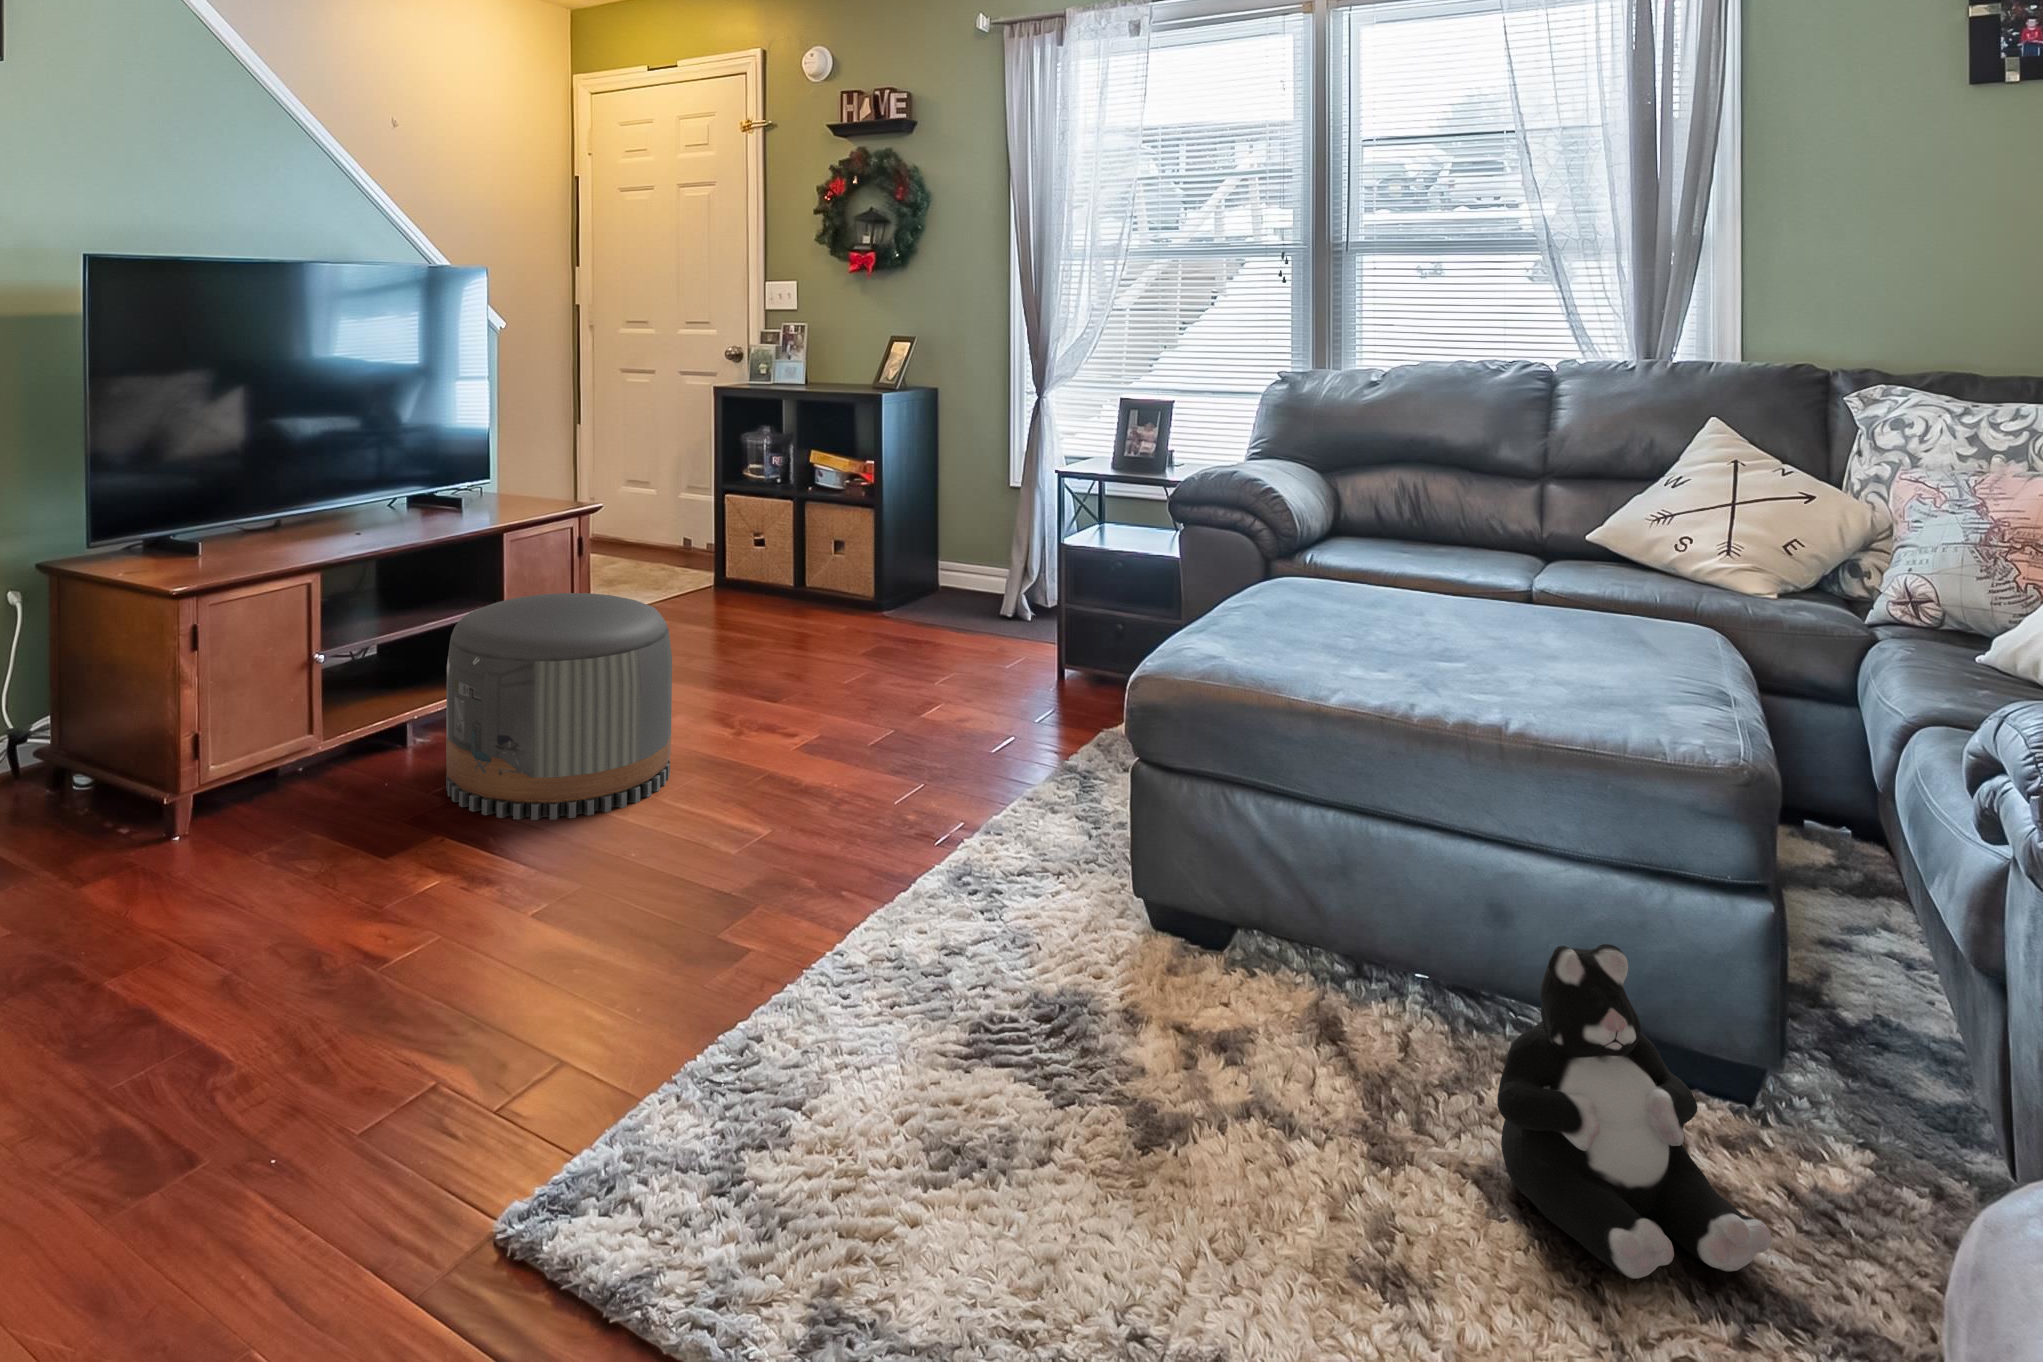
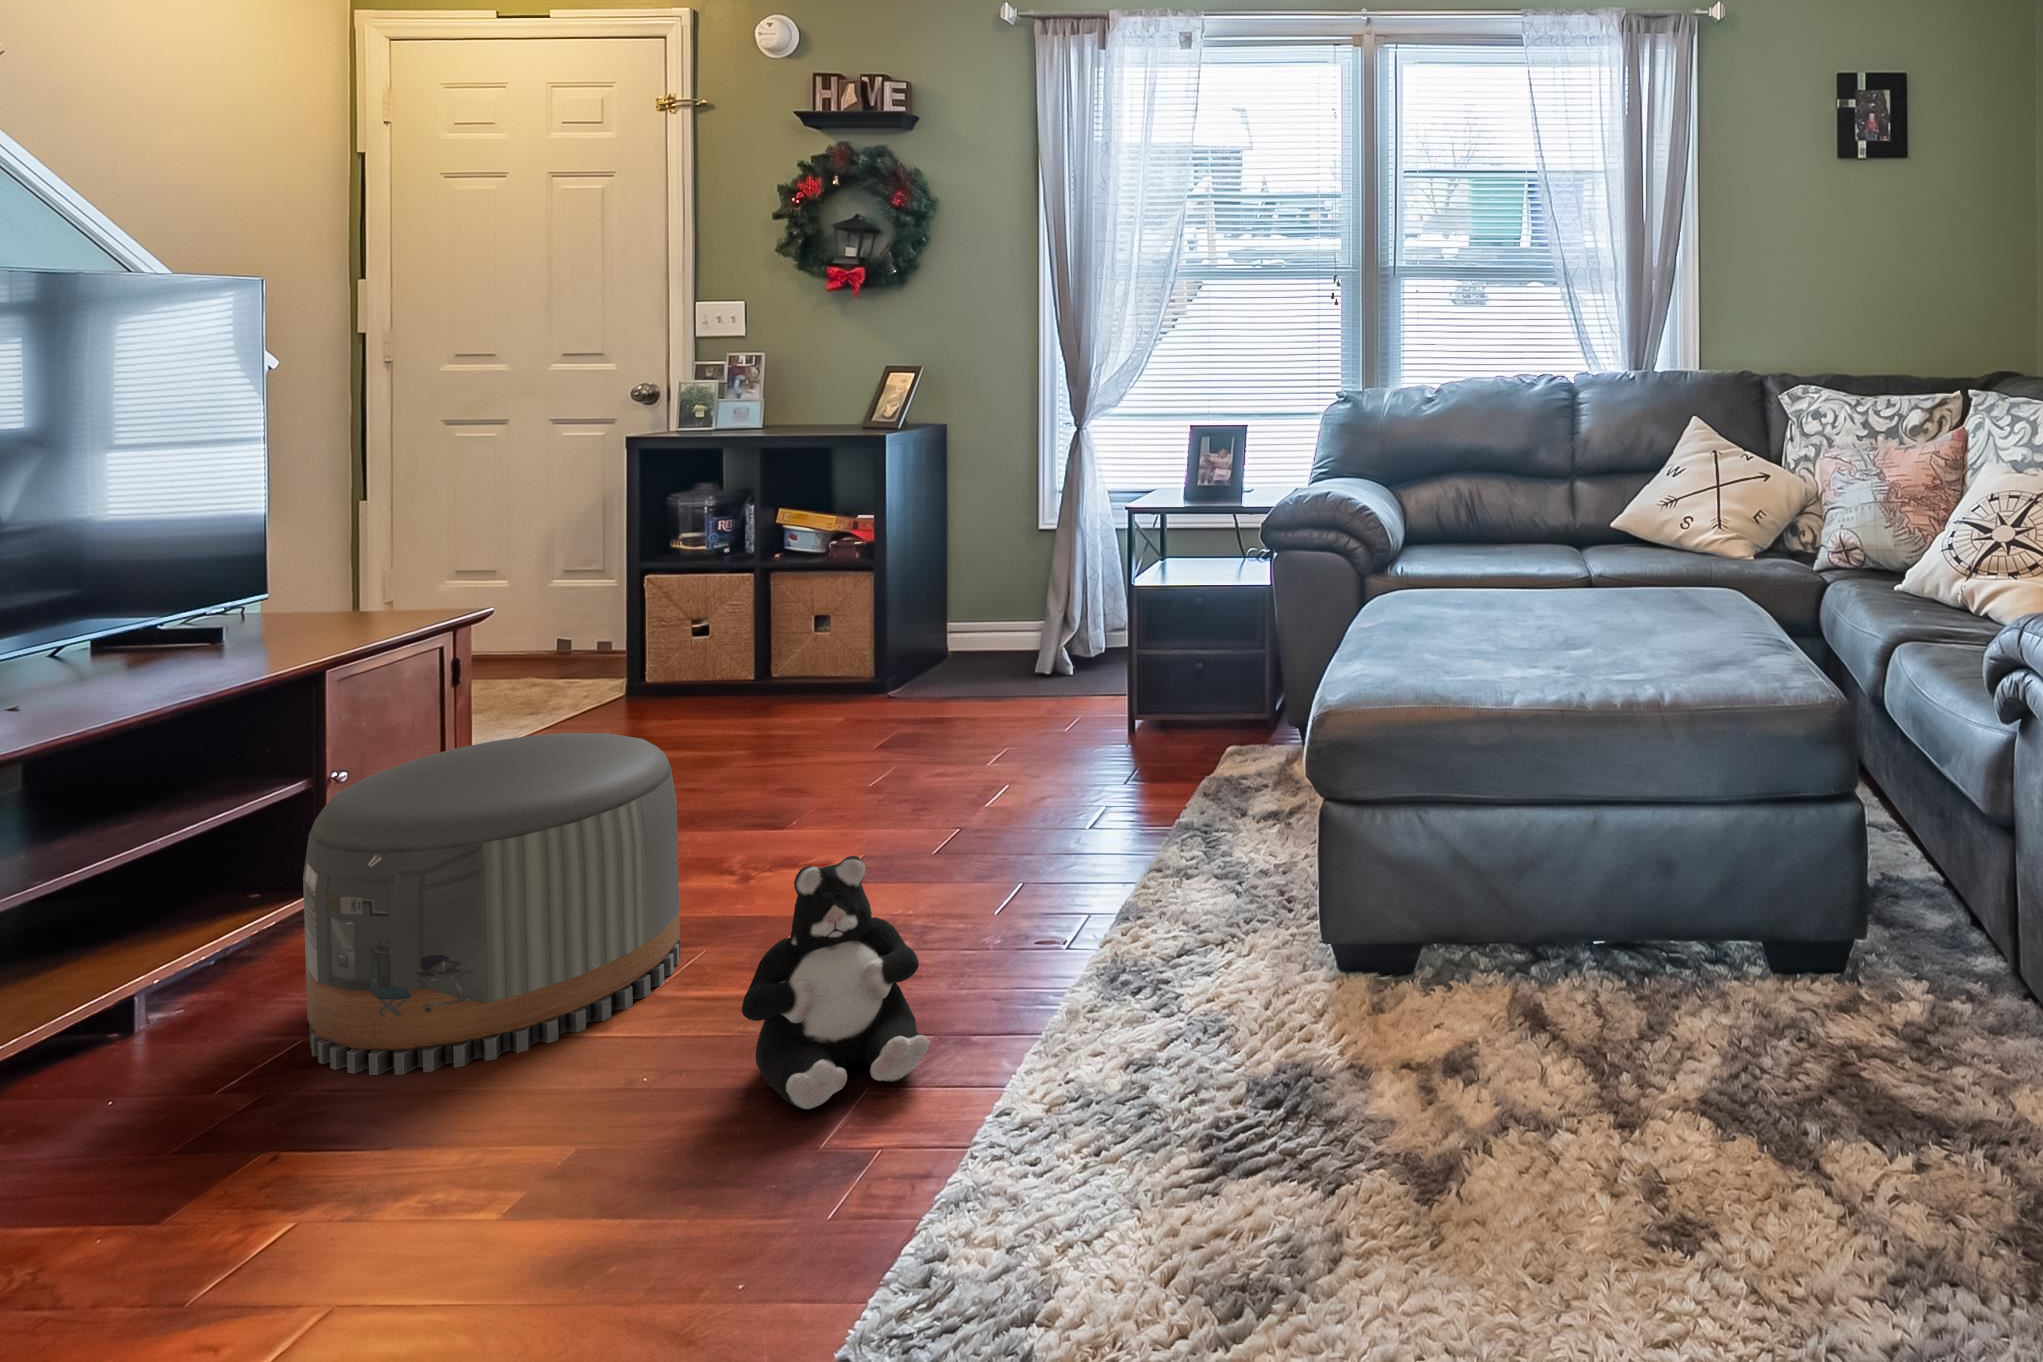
plush toy: present [1497,944,1772,1279] -> present [742,856,929,1109]

